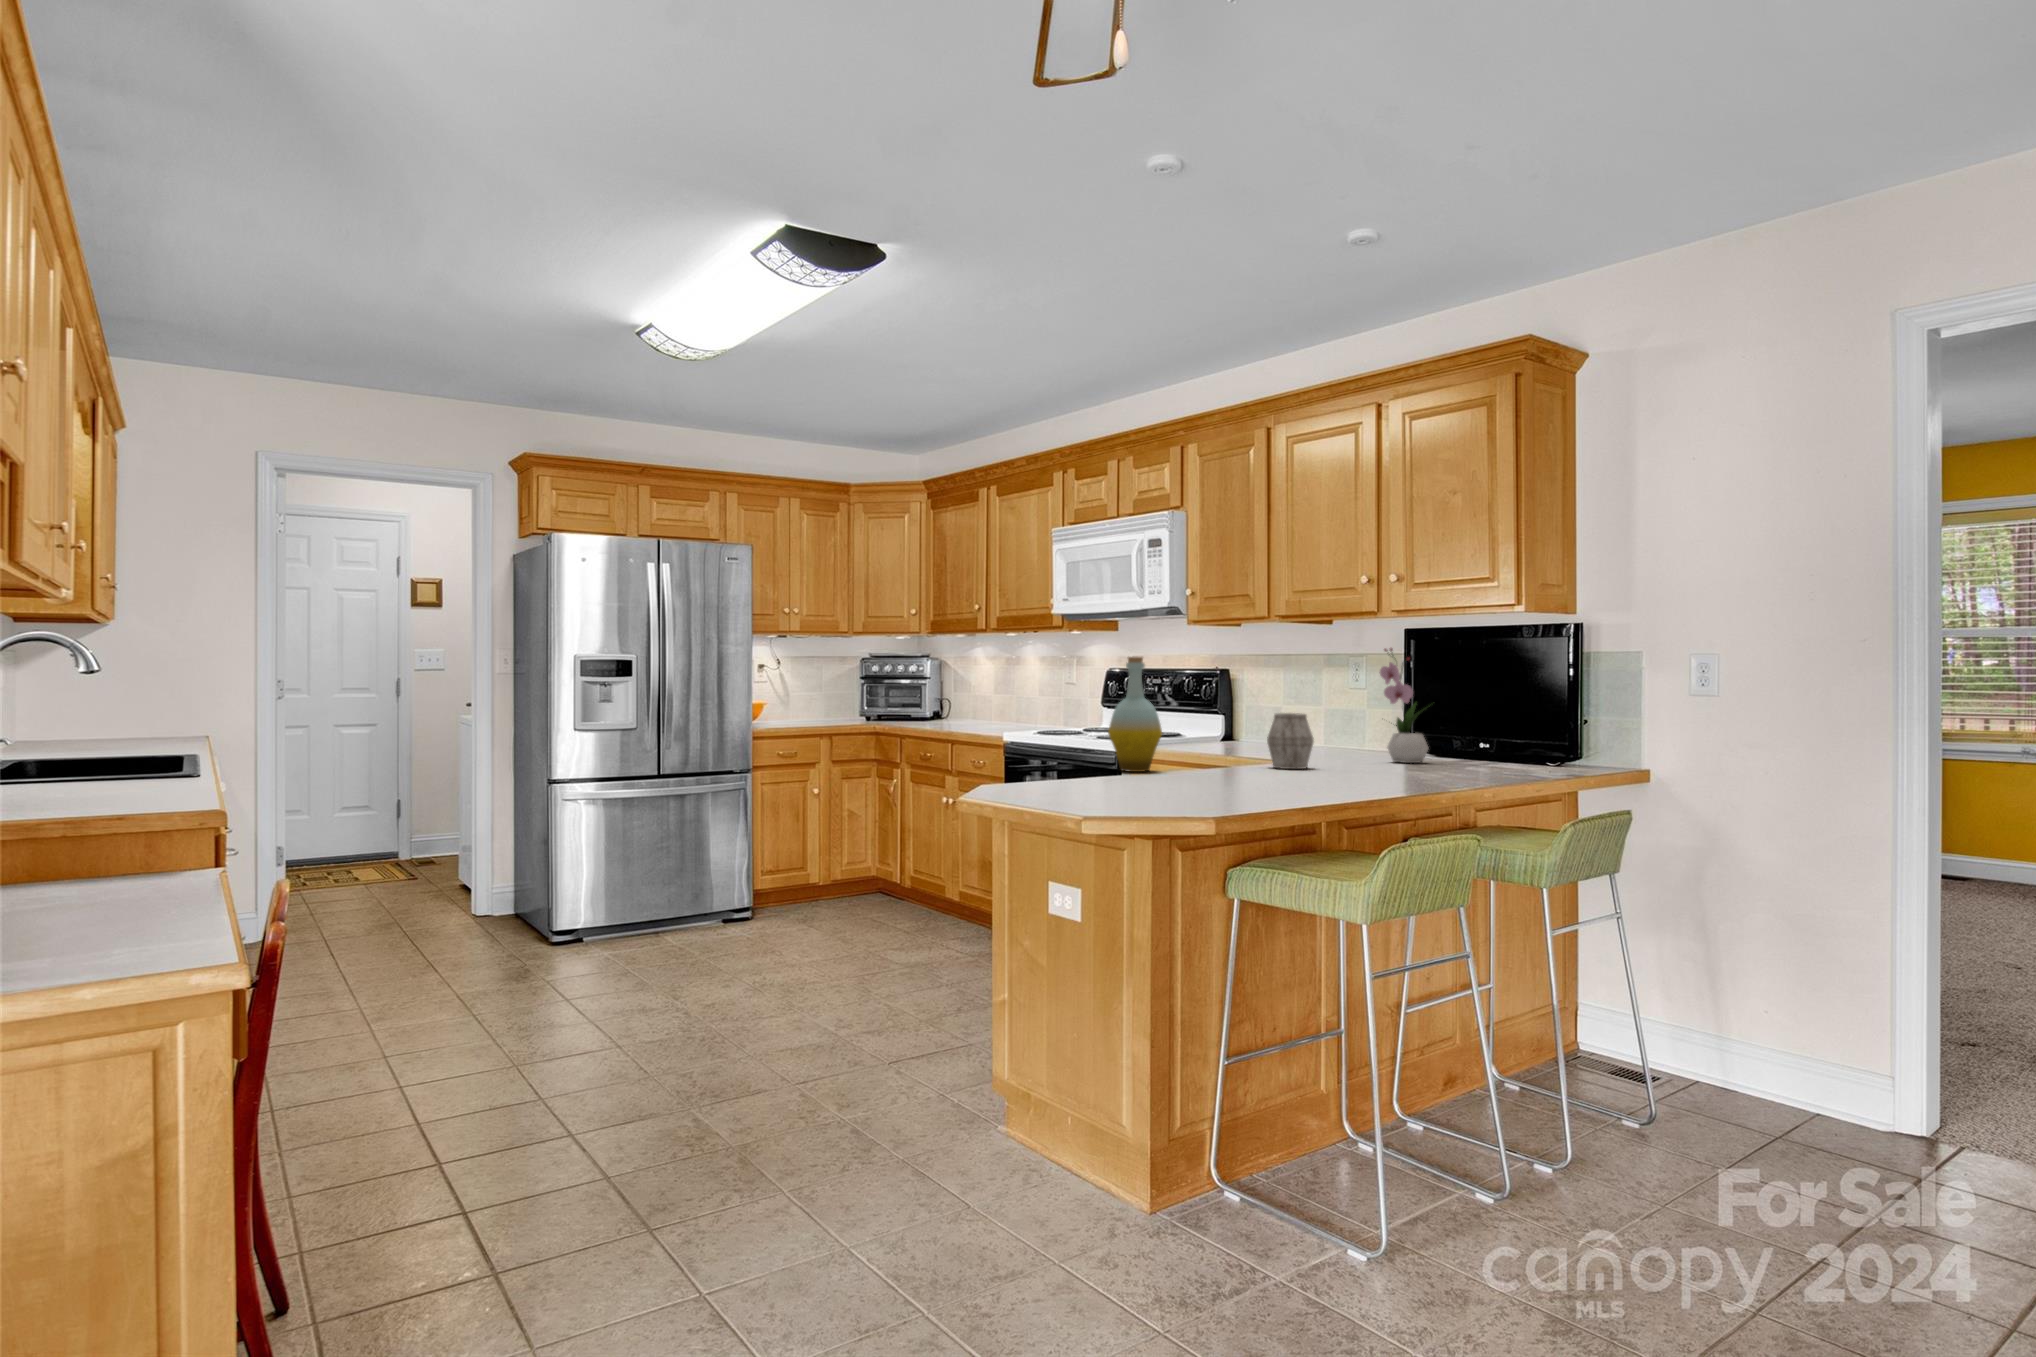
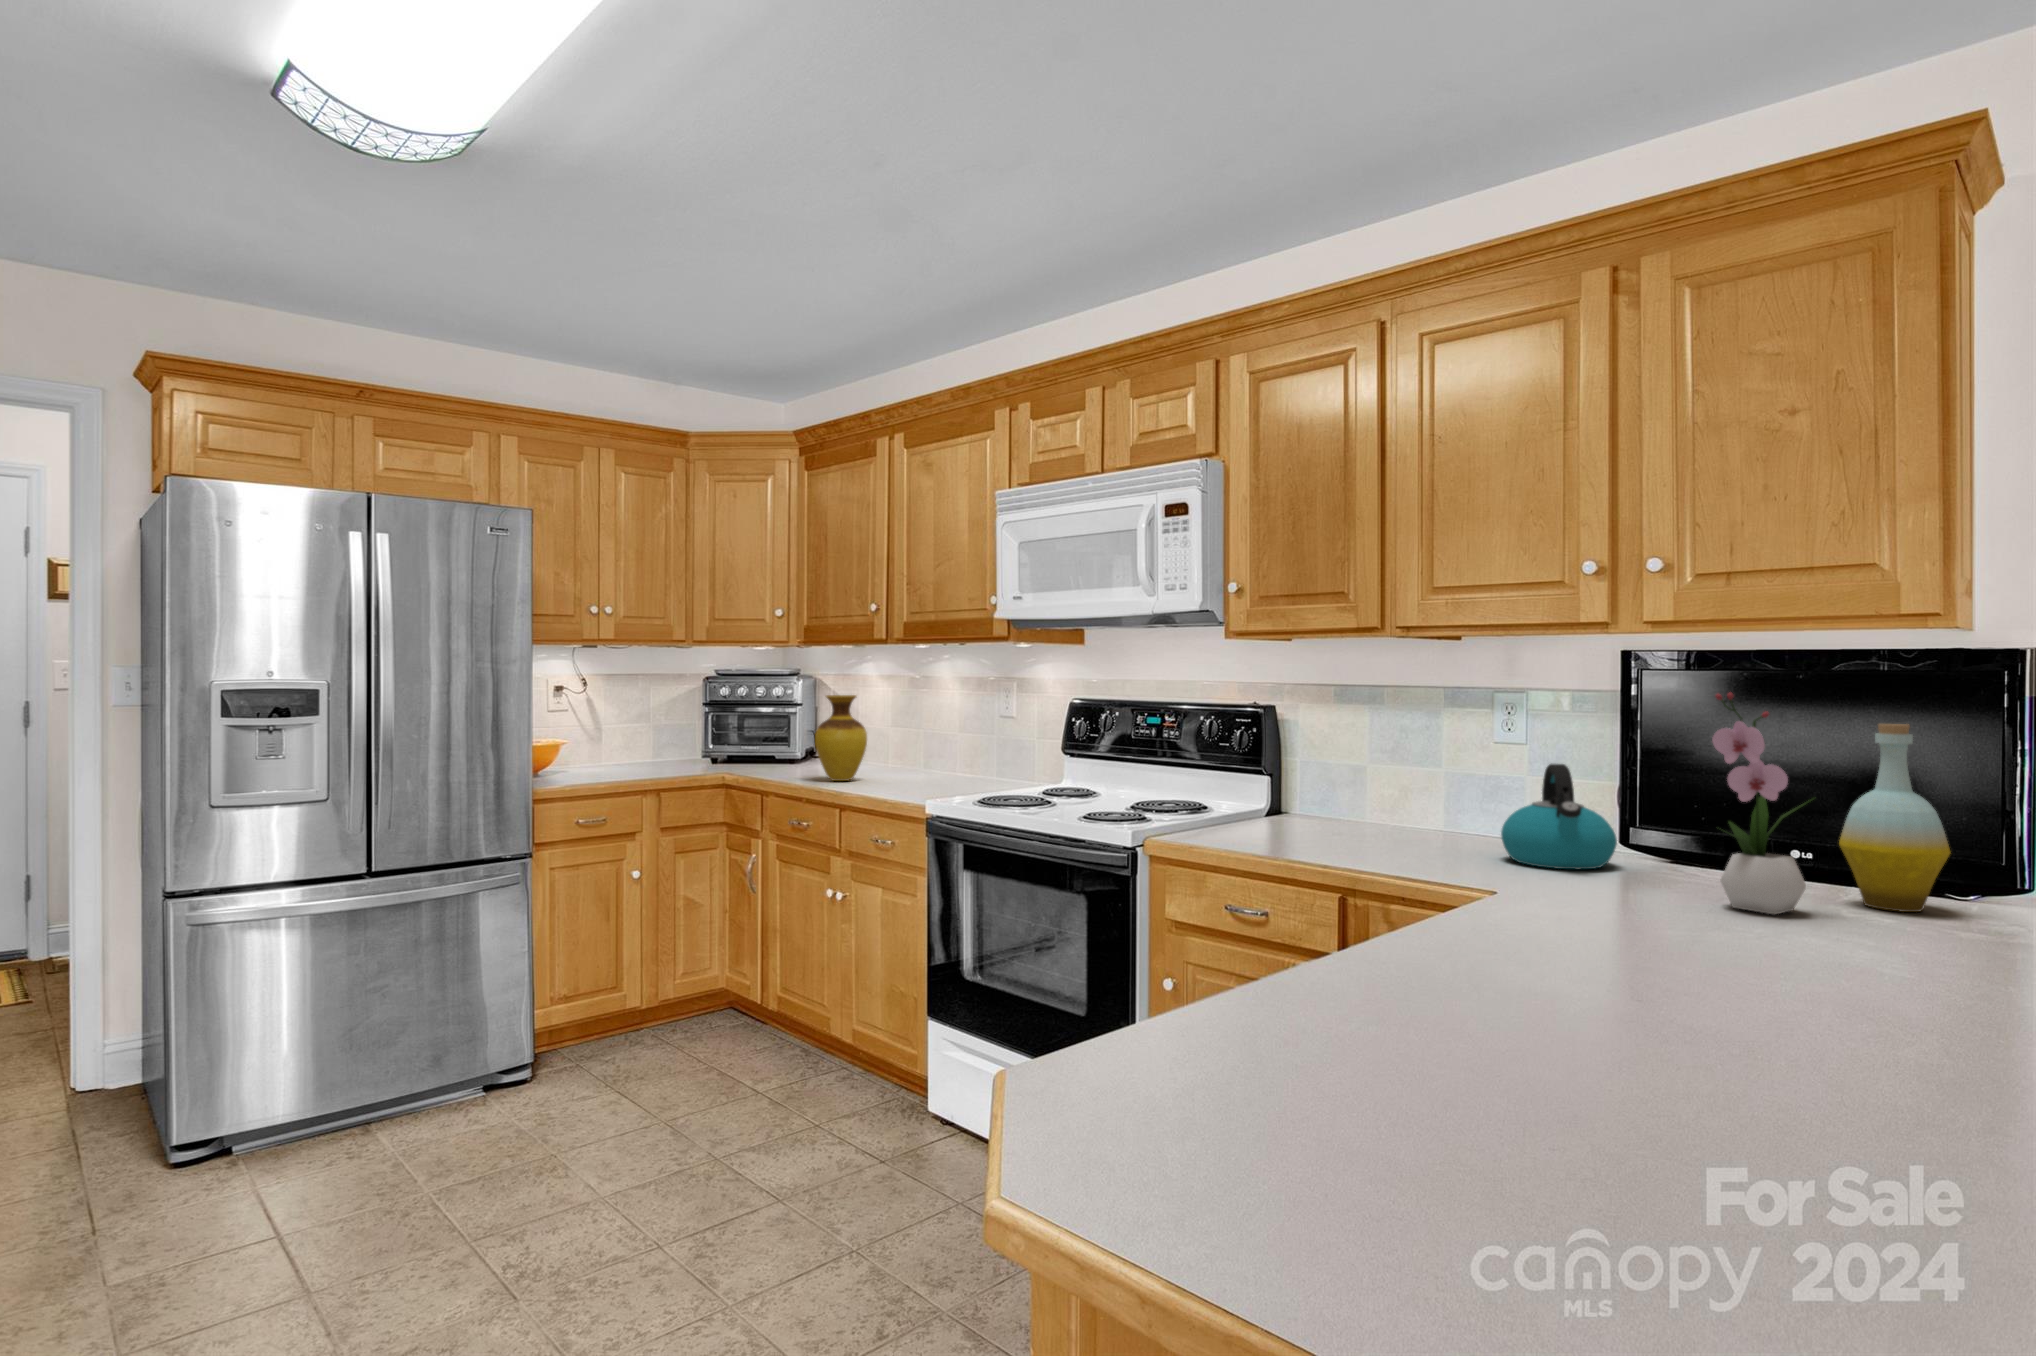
bottle: present [1108,657,1162,772] -> present [1839,724,1950,912]
vase: none [936,669,972,729] -> present [815,695,867,781]
kettle: none [1319,695,1382,755] -> present [1501,764,1617,869]
mug: present [1267,713,1314,769] -> none [1597,842,1712,974]

